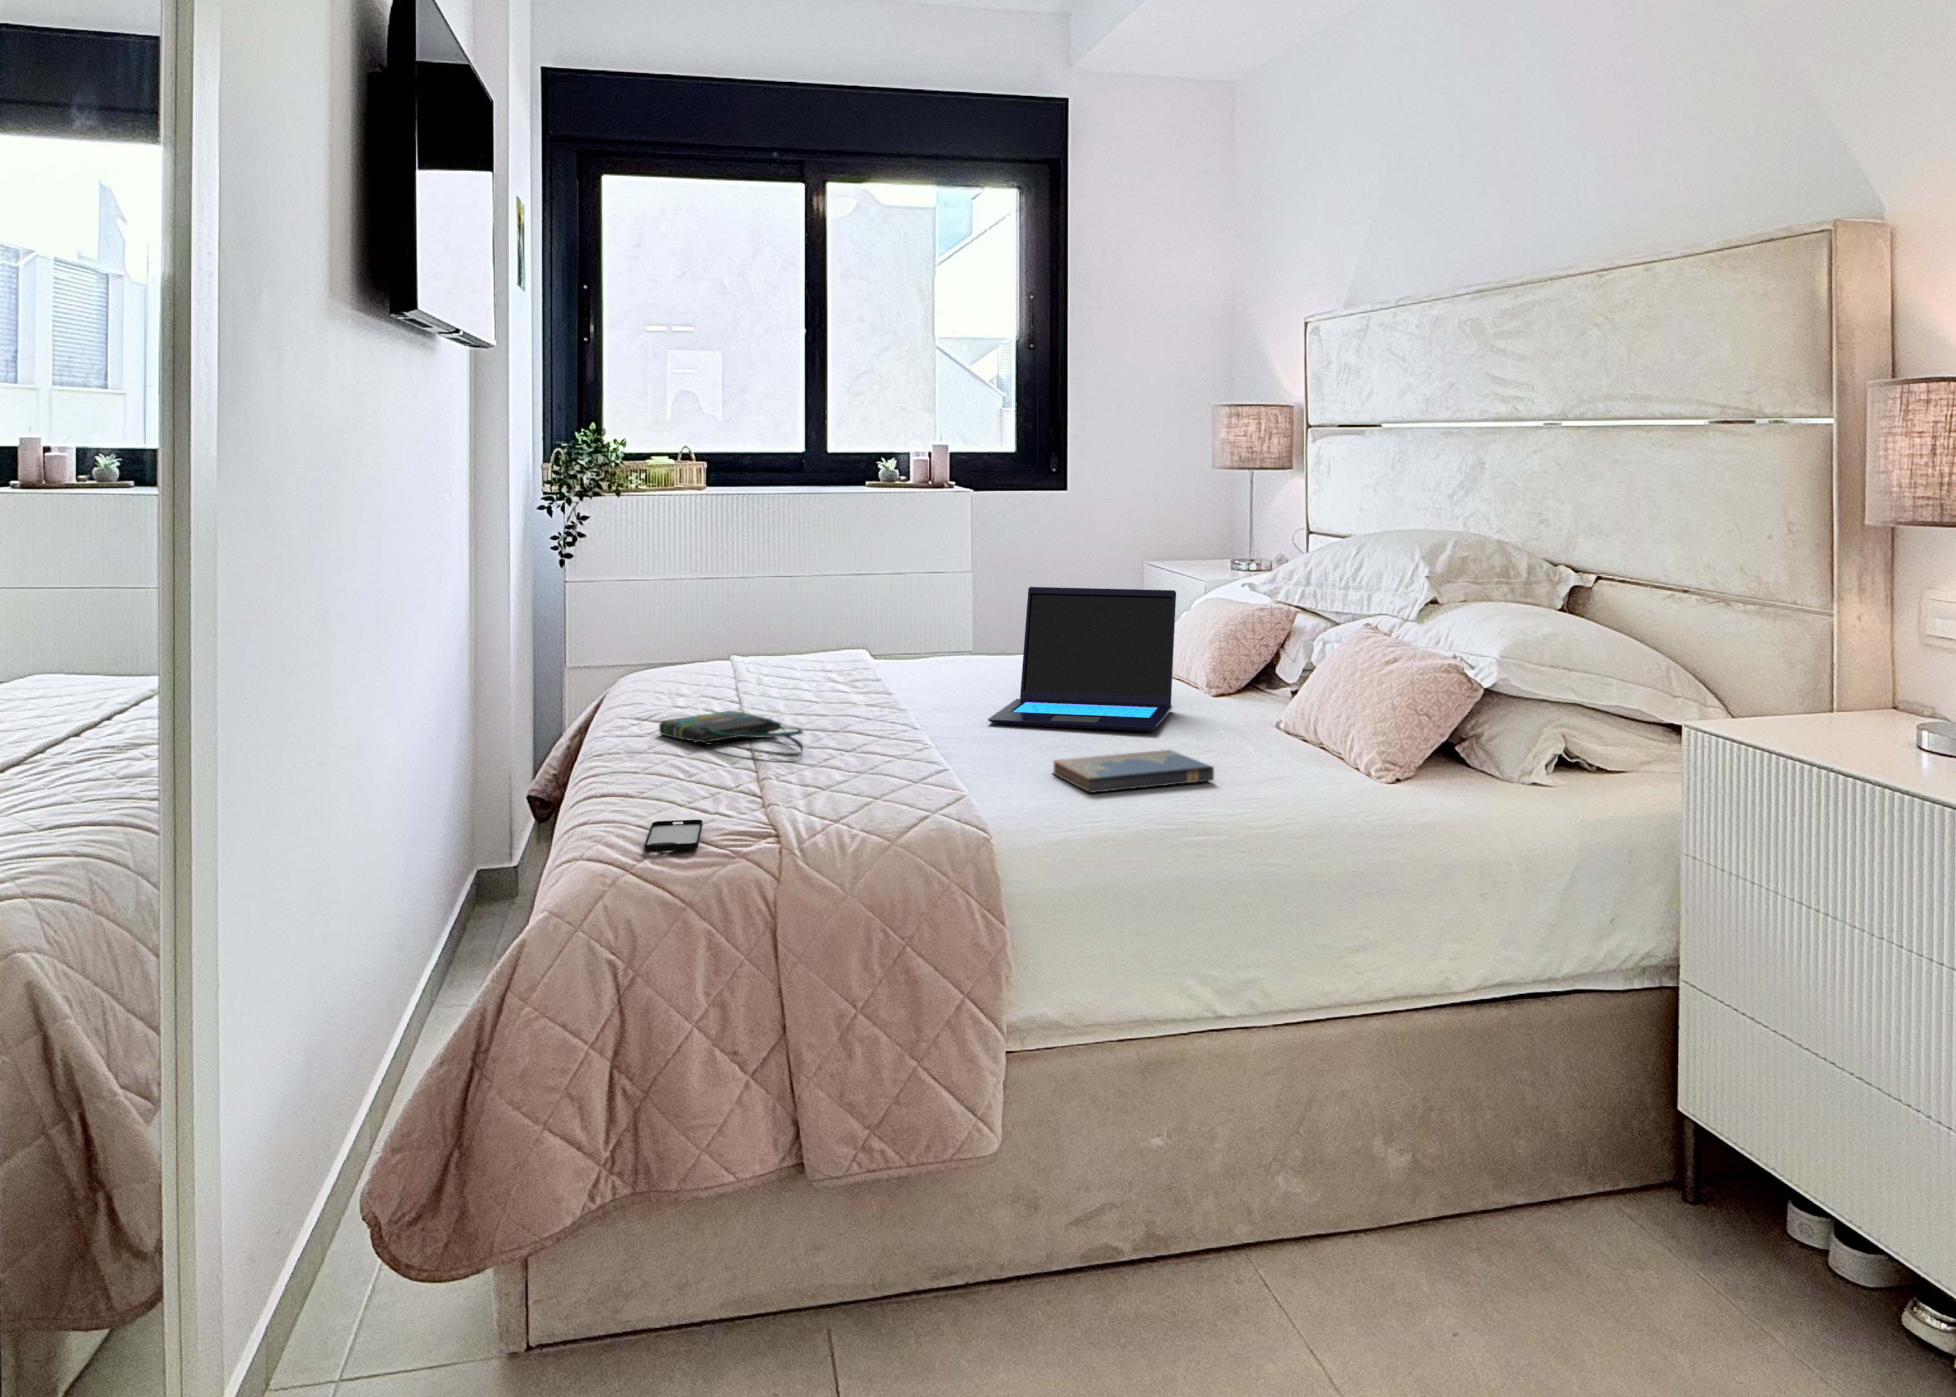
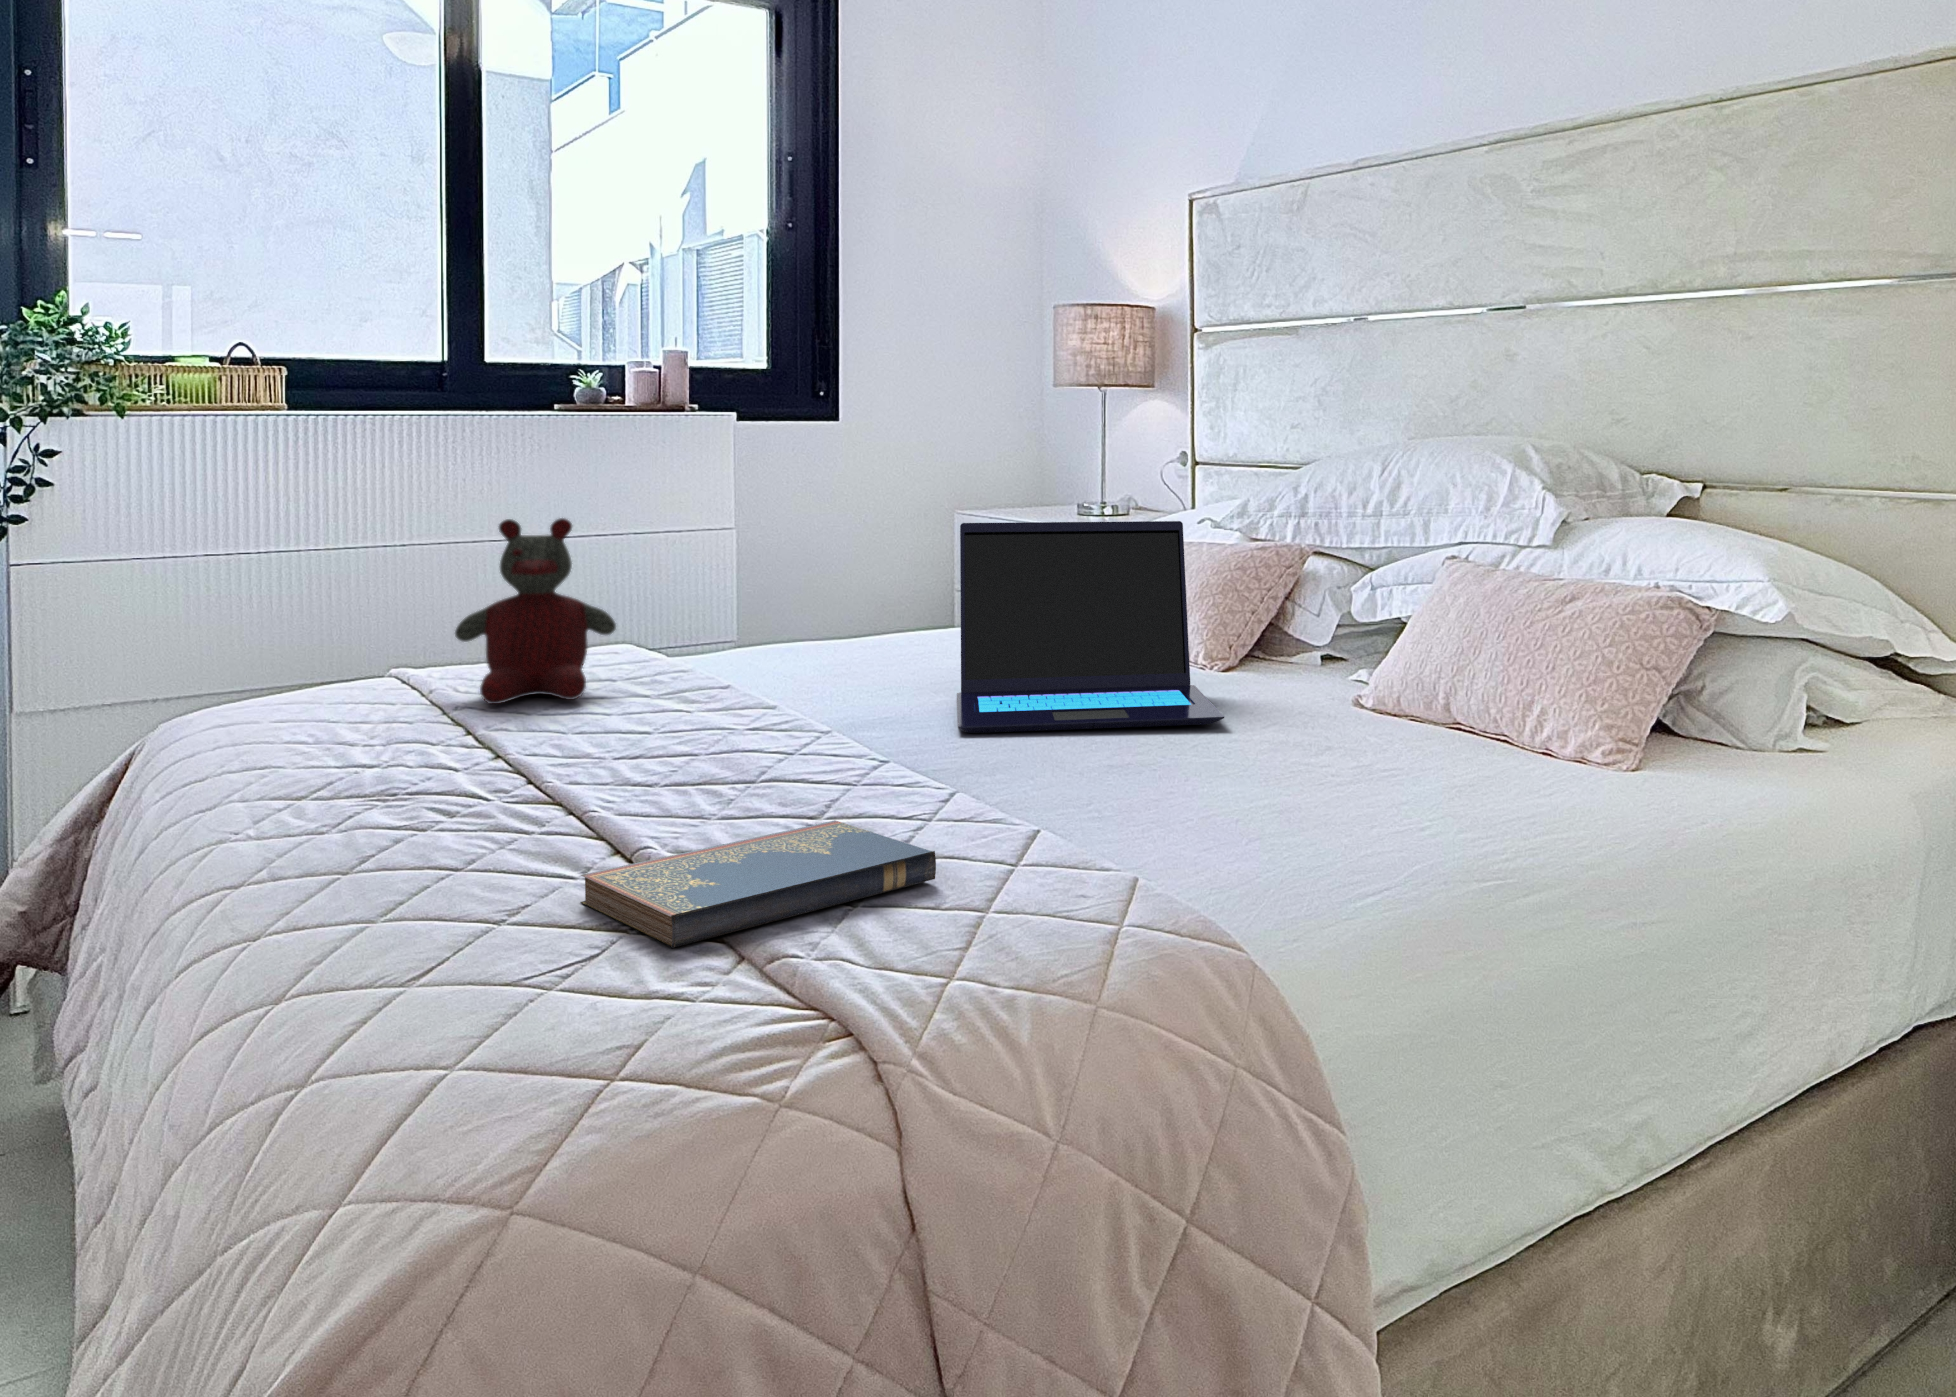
stuffed bear: none [744,576,831,687] -> present [455,518,616,704]
tote bag: present [659,711,803,757] -> none [368,748,705,823]
hardcover book: present [1053,750,1214,793] -> present [581,820,936,948]
smartphone: present [645,820,702,852] -> none [525,986,691,1092]

